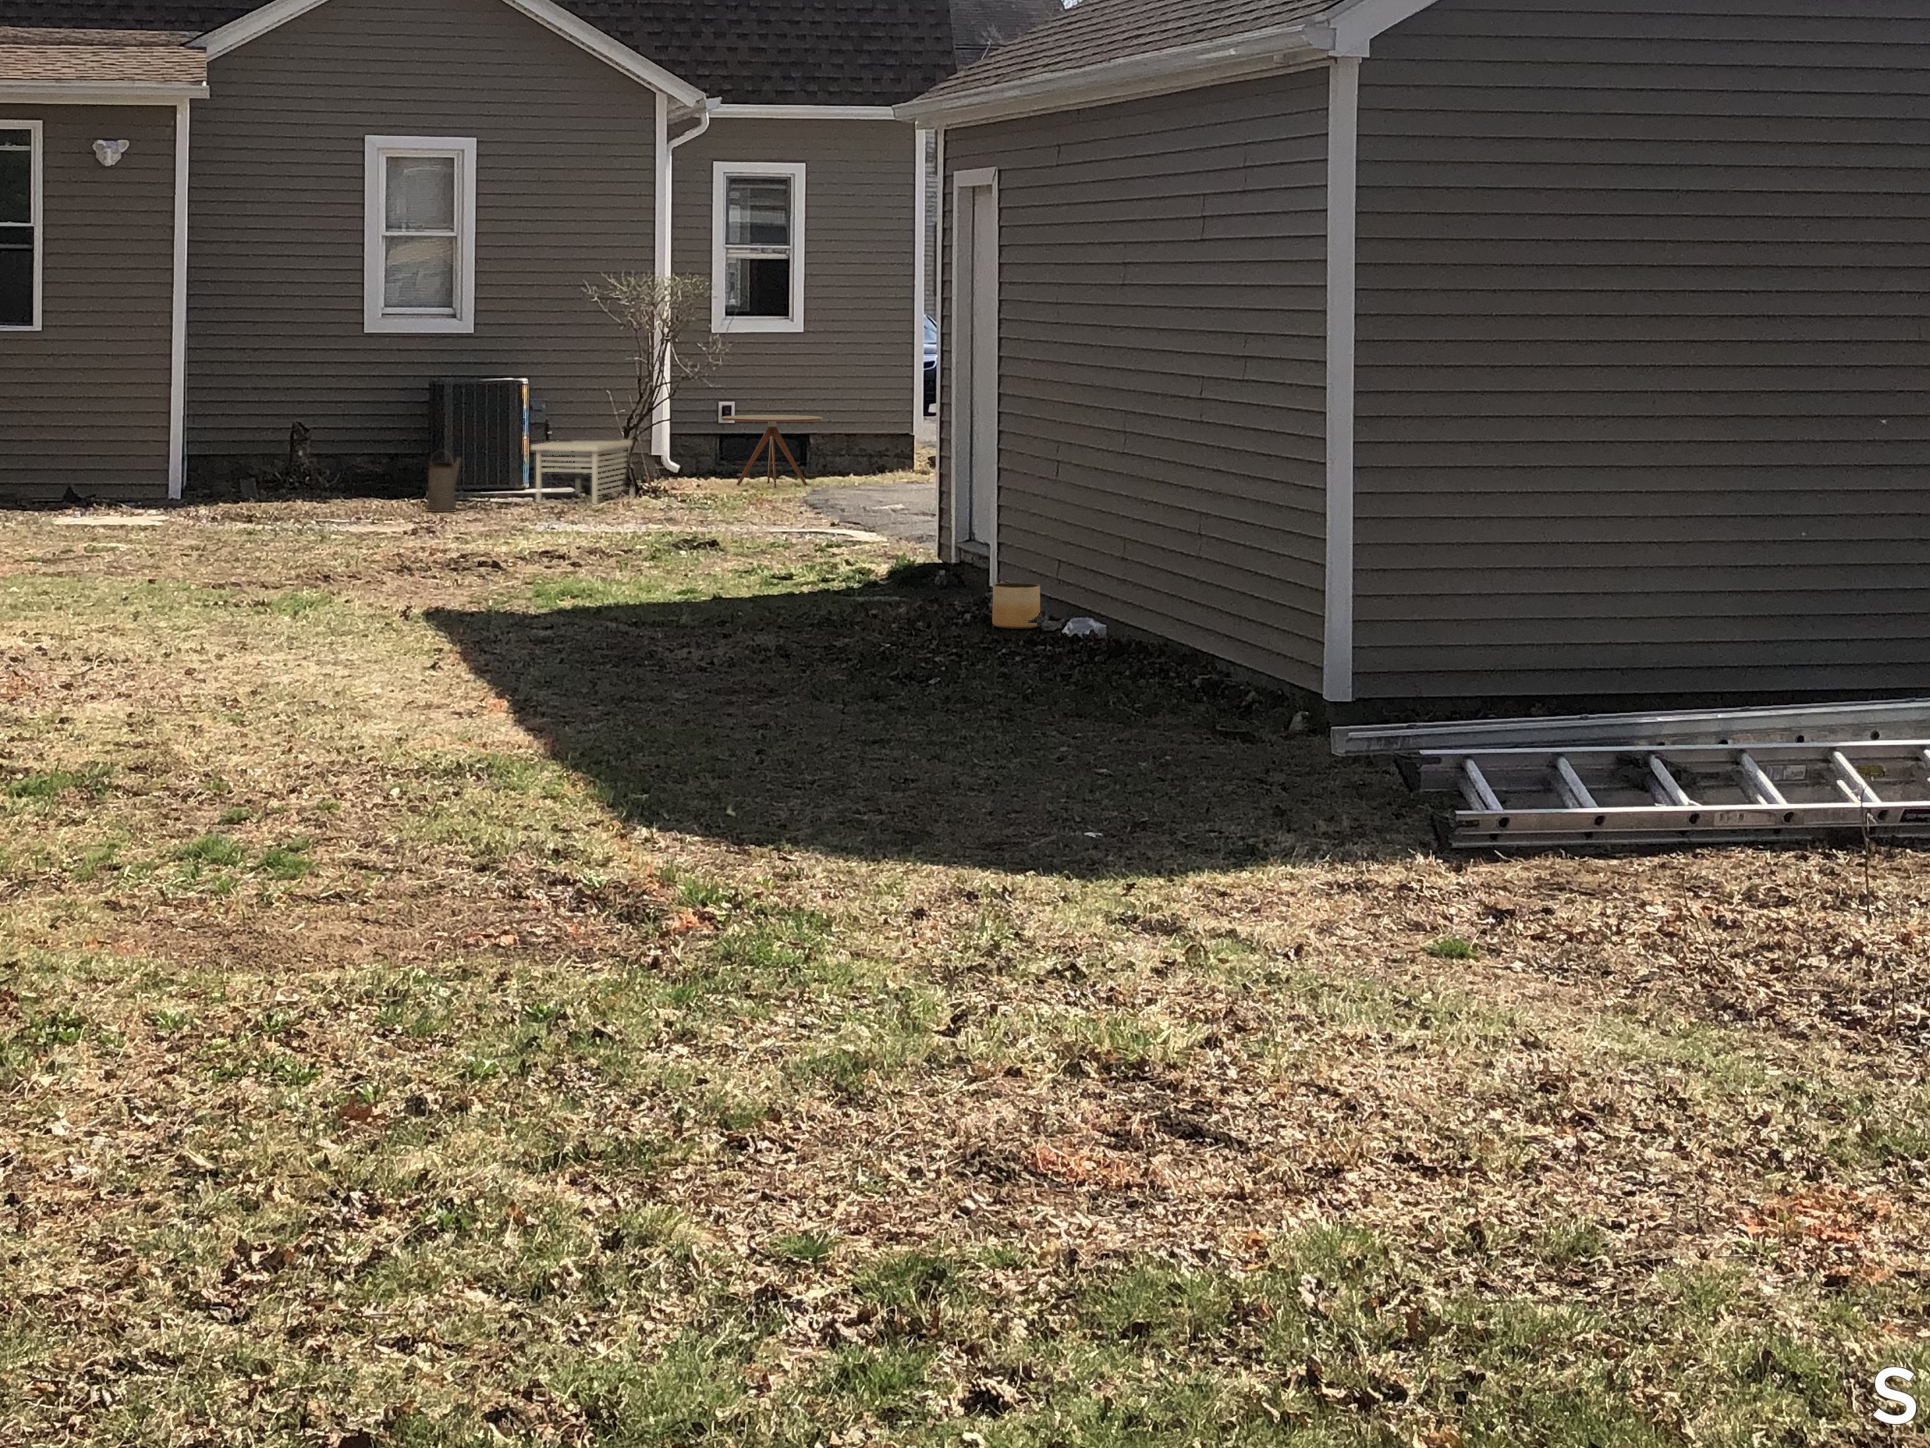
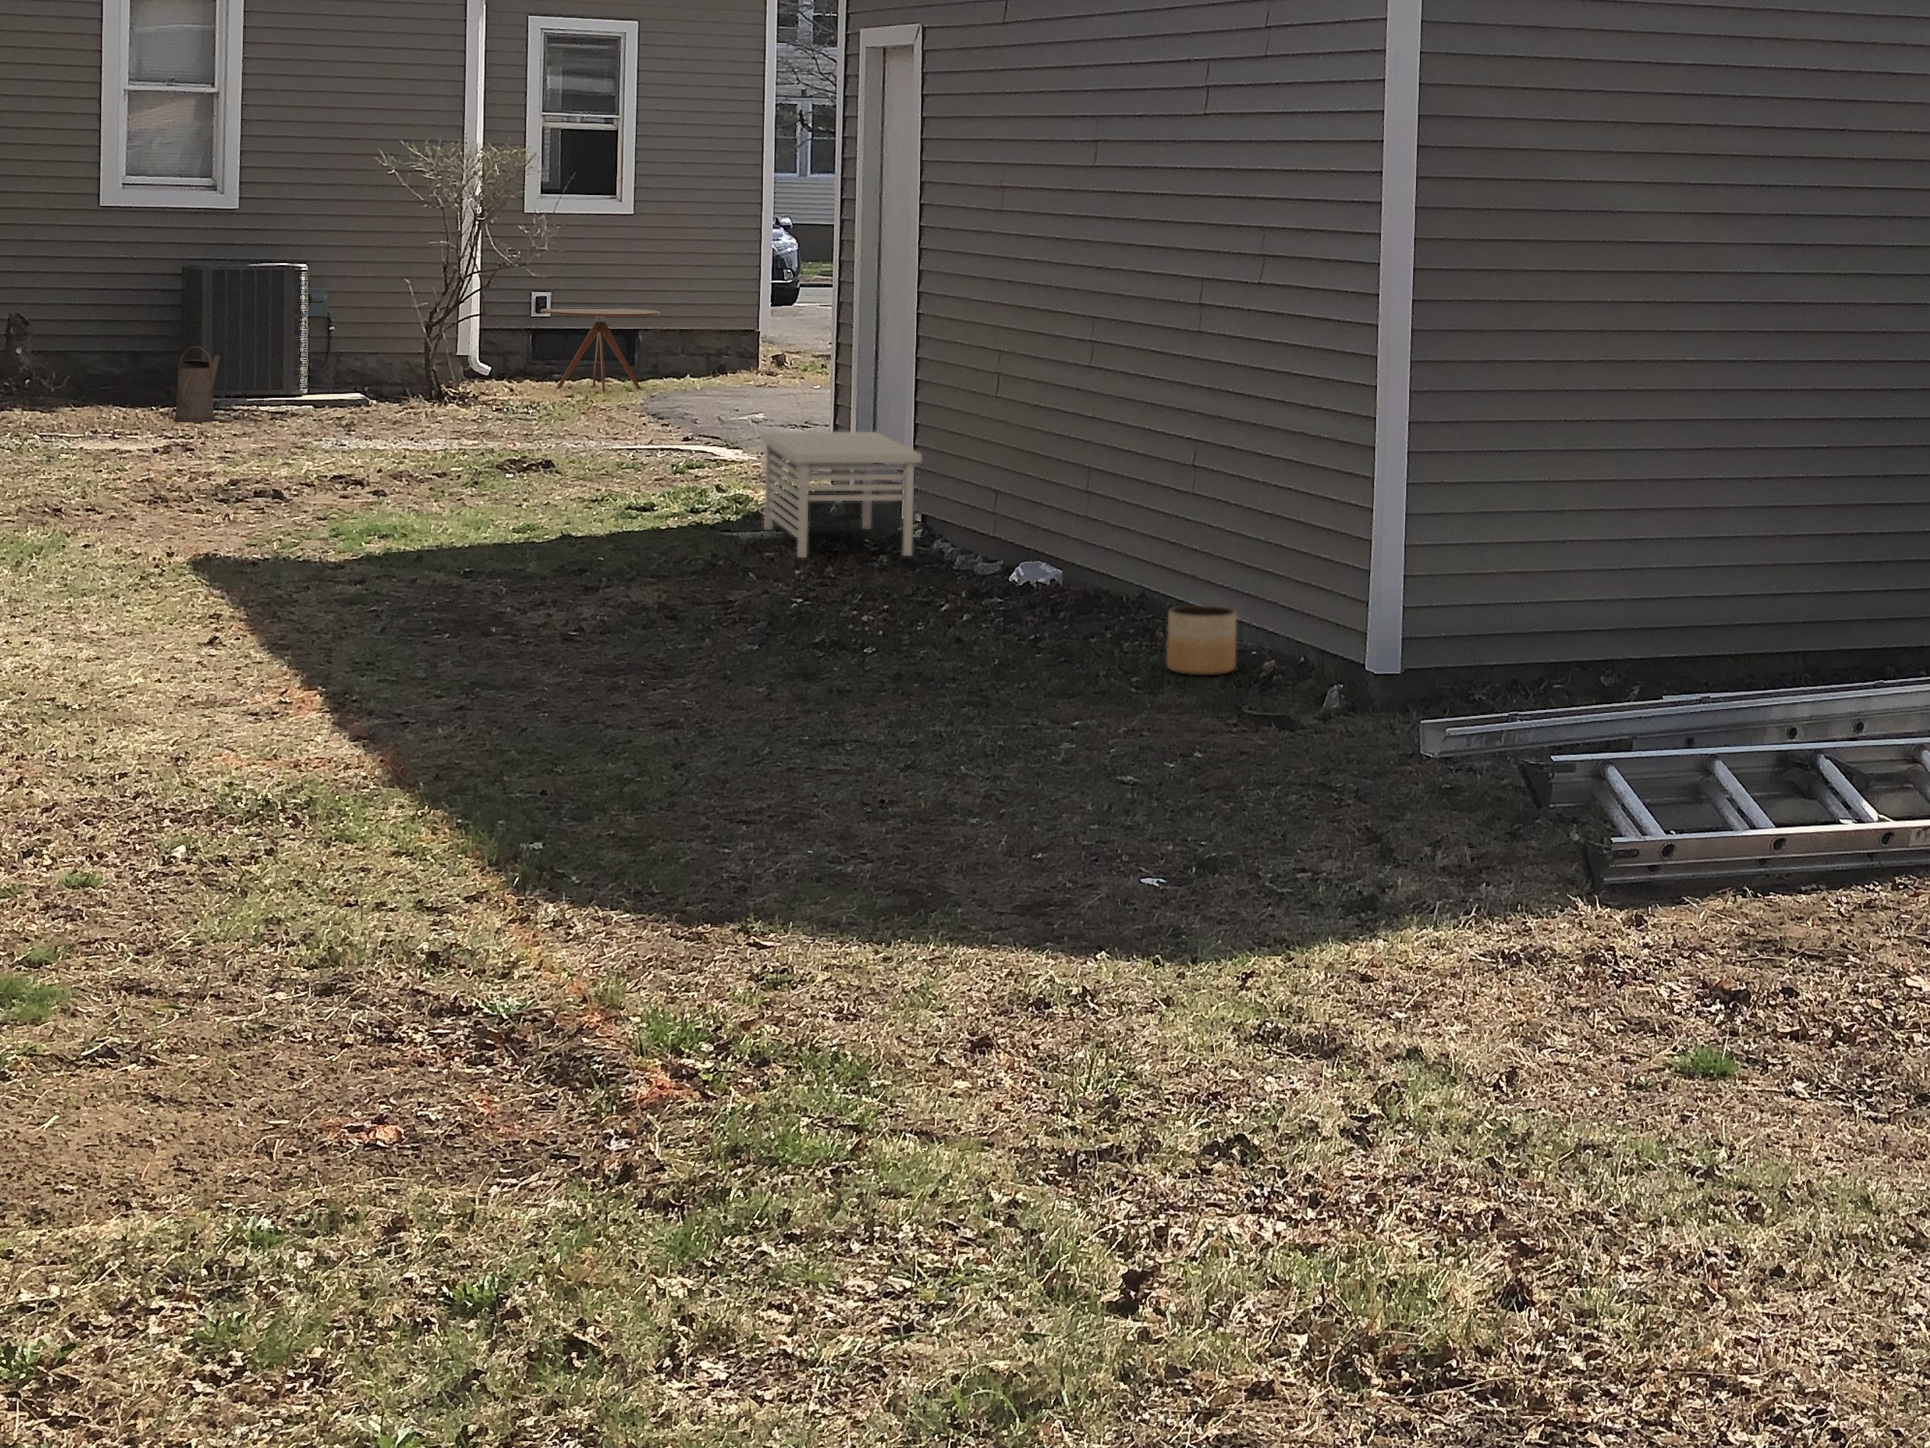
storage bench: present [531,440,635,504] -> present [760,432,922,558]
planter: present [992,583,1040,629] -> present [1167,606,1237,675]

